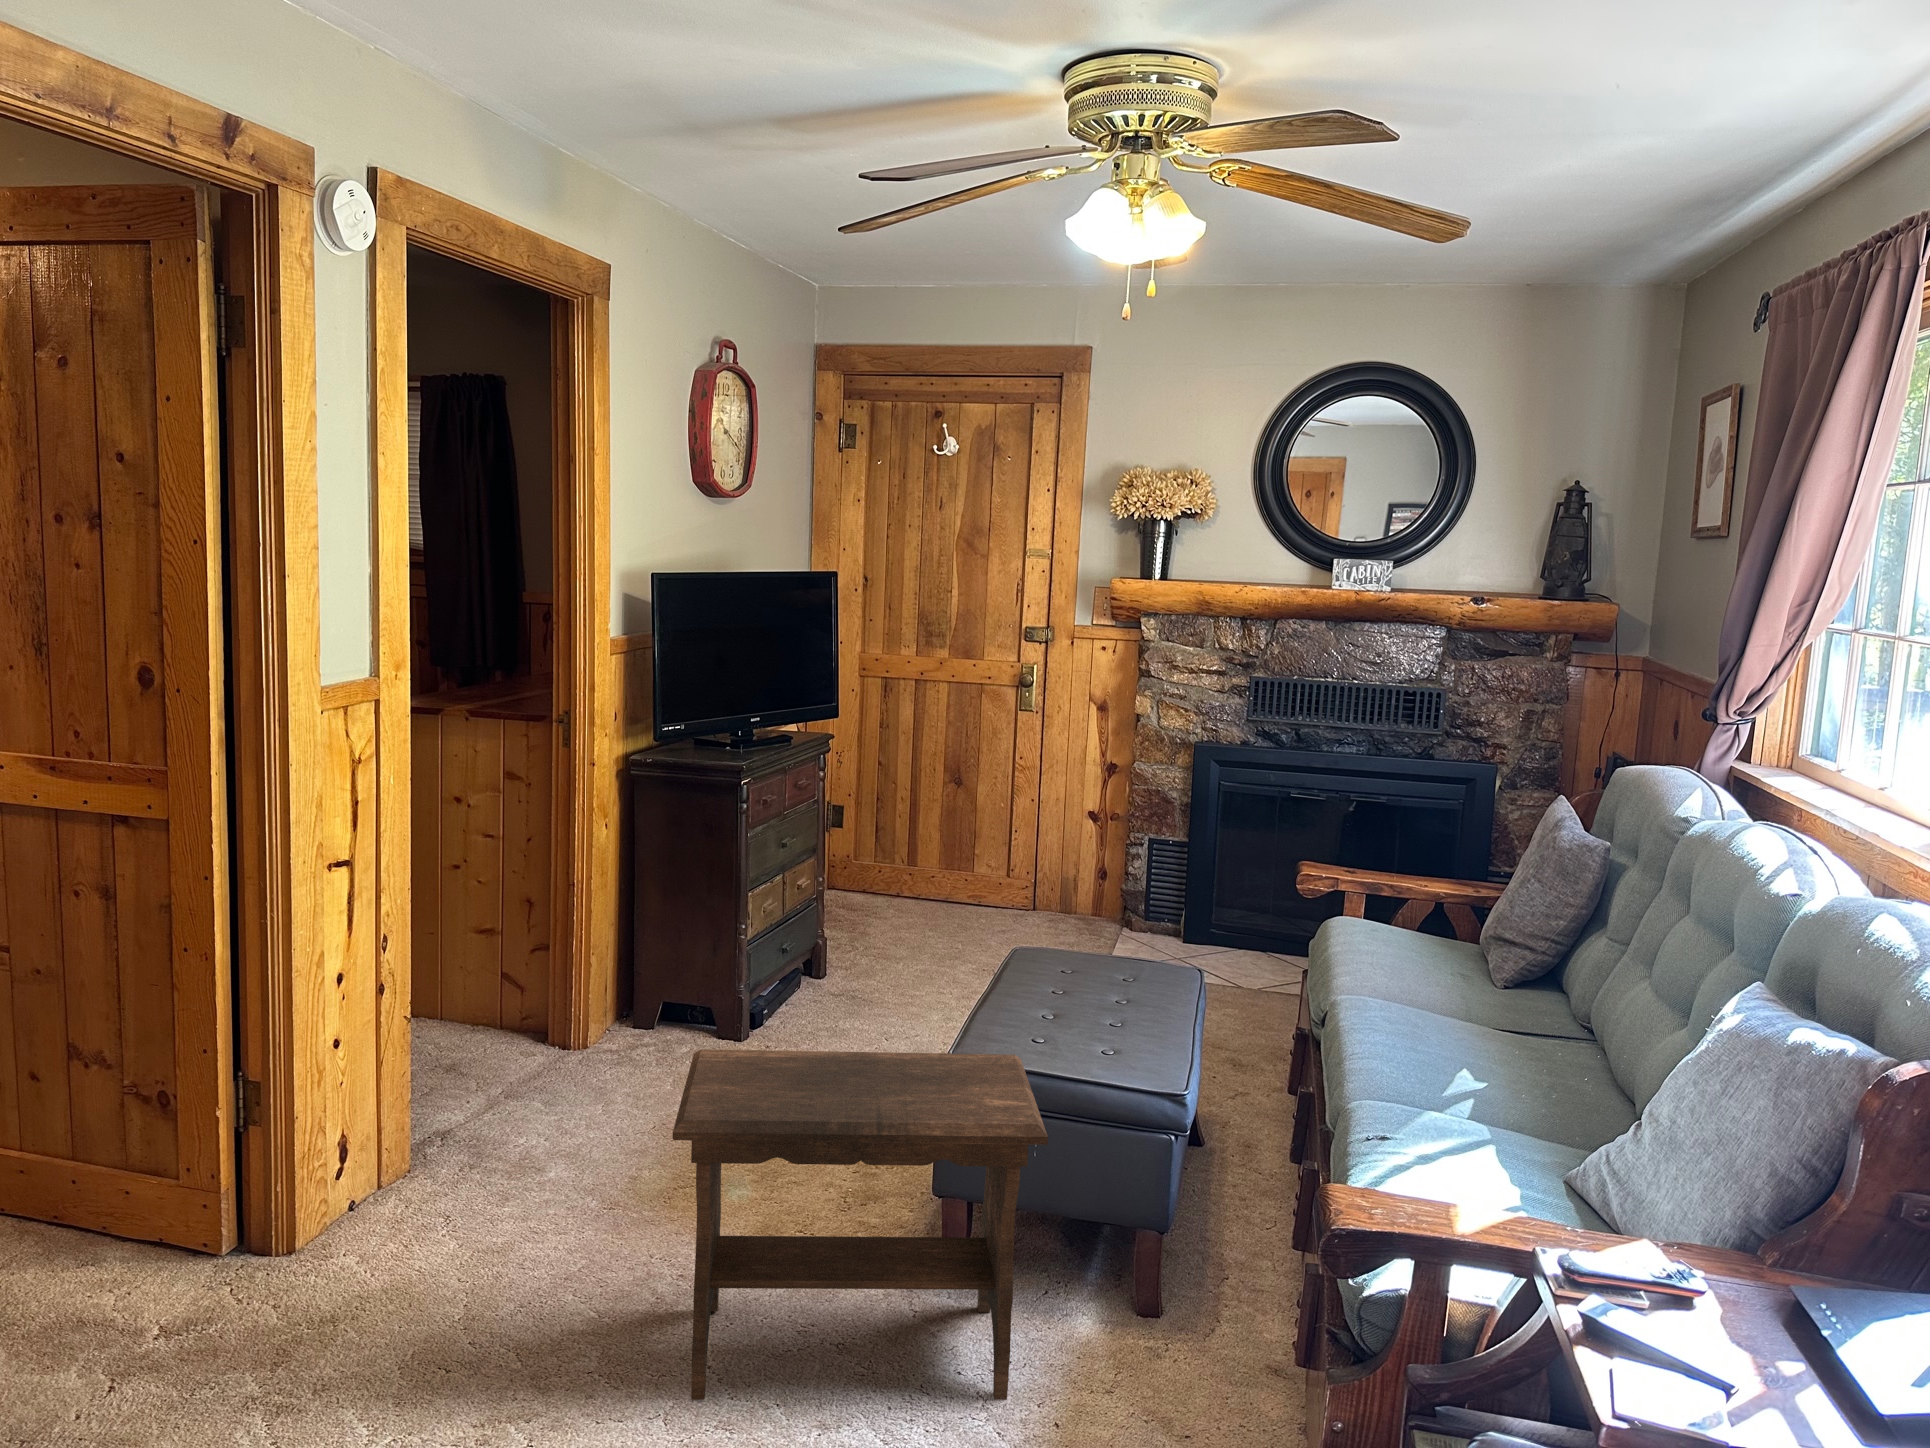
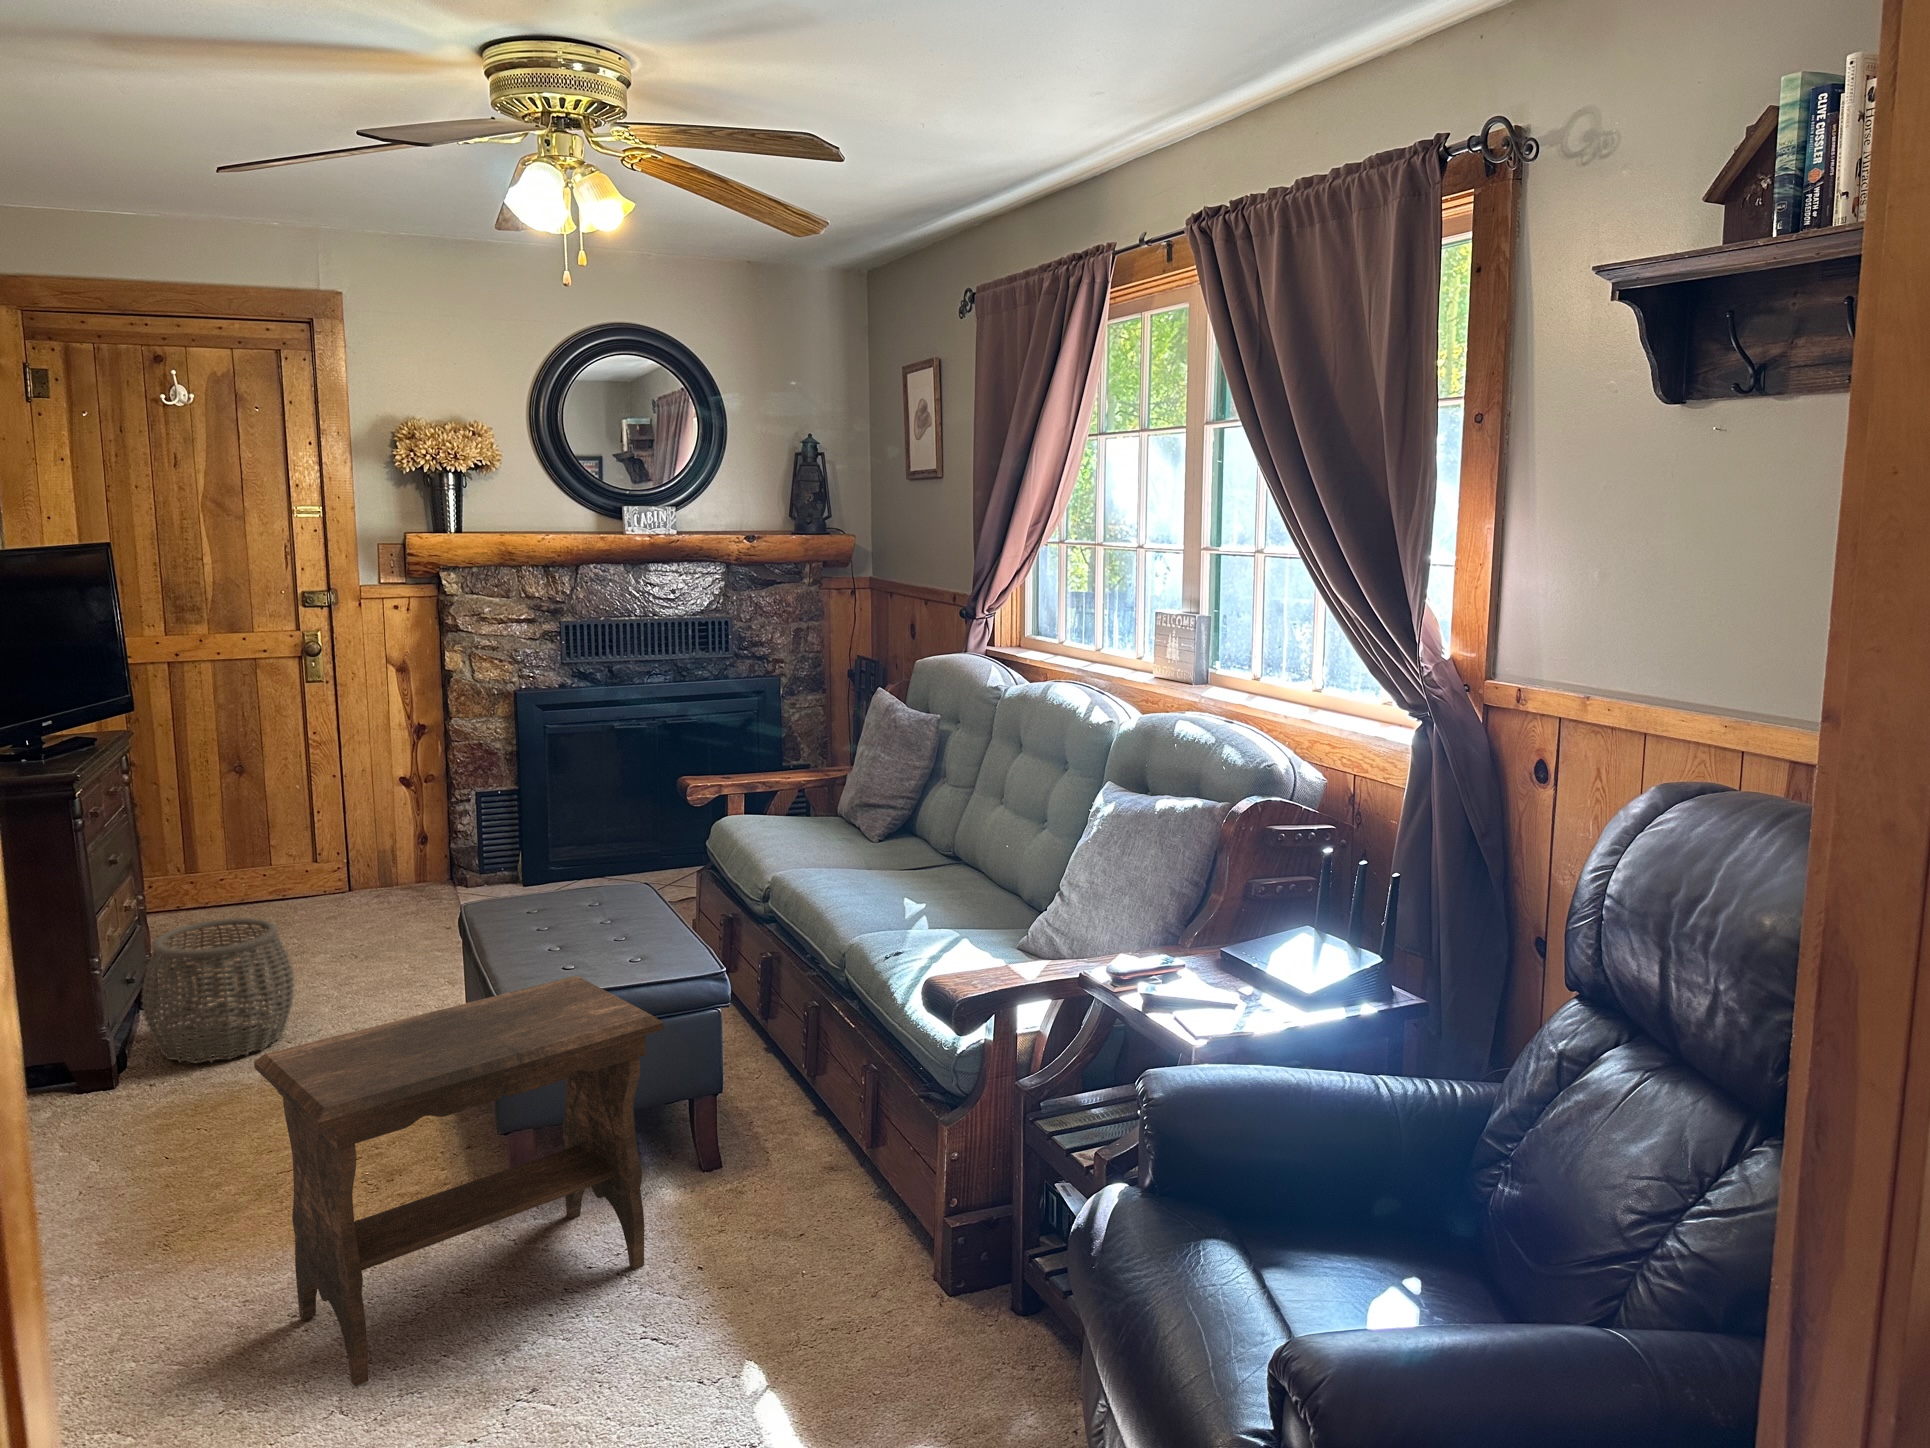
woven basket: none [785,911,906,1041] -> present [142,918,295,1063]

